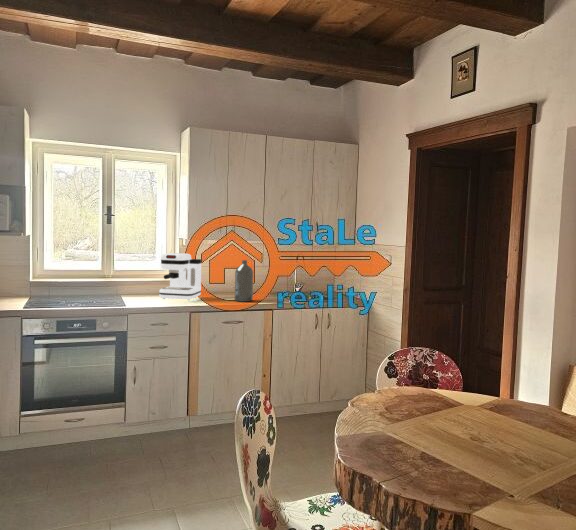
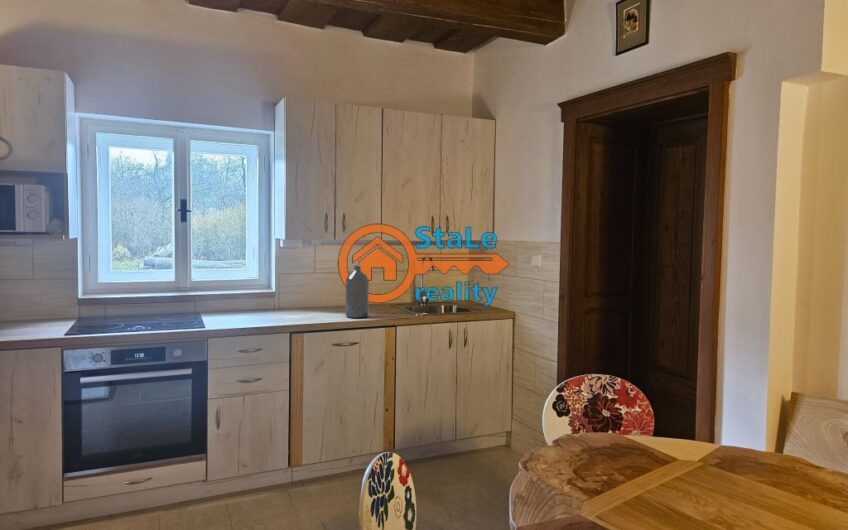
coffee maker: present [159,253,201,300] -> none [249,259,302,318]

